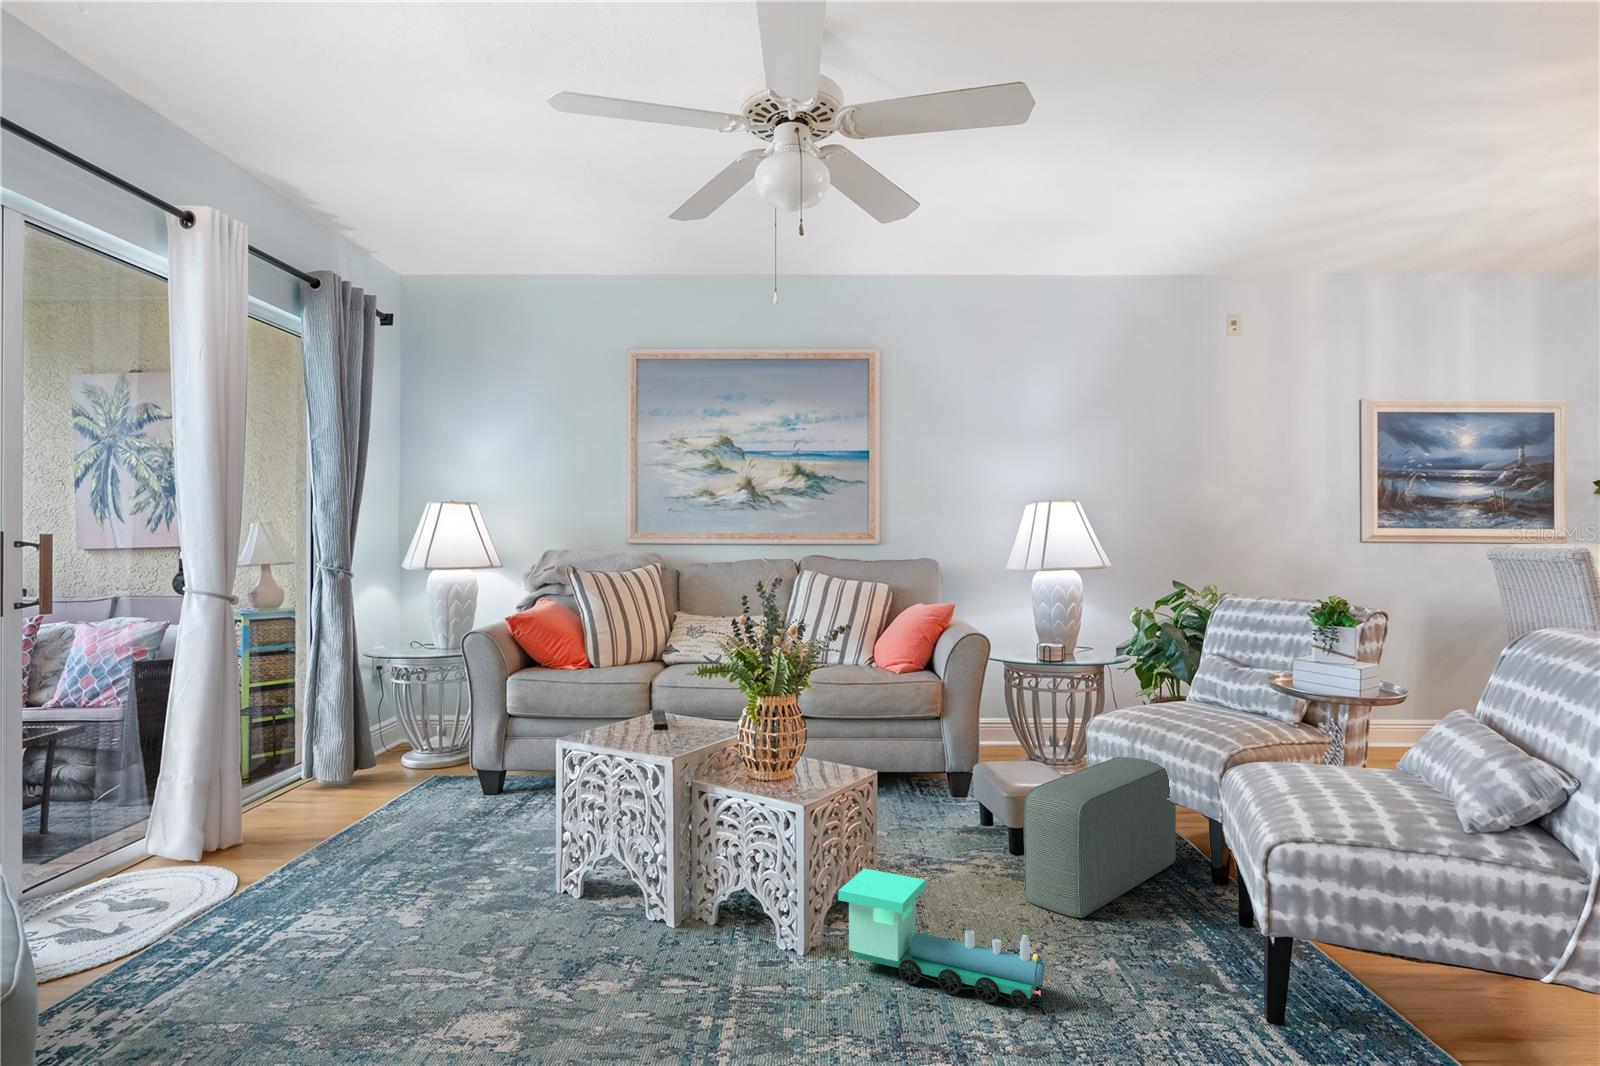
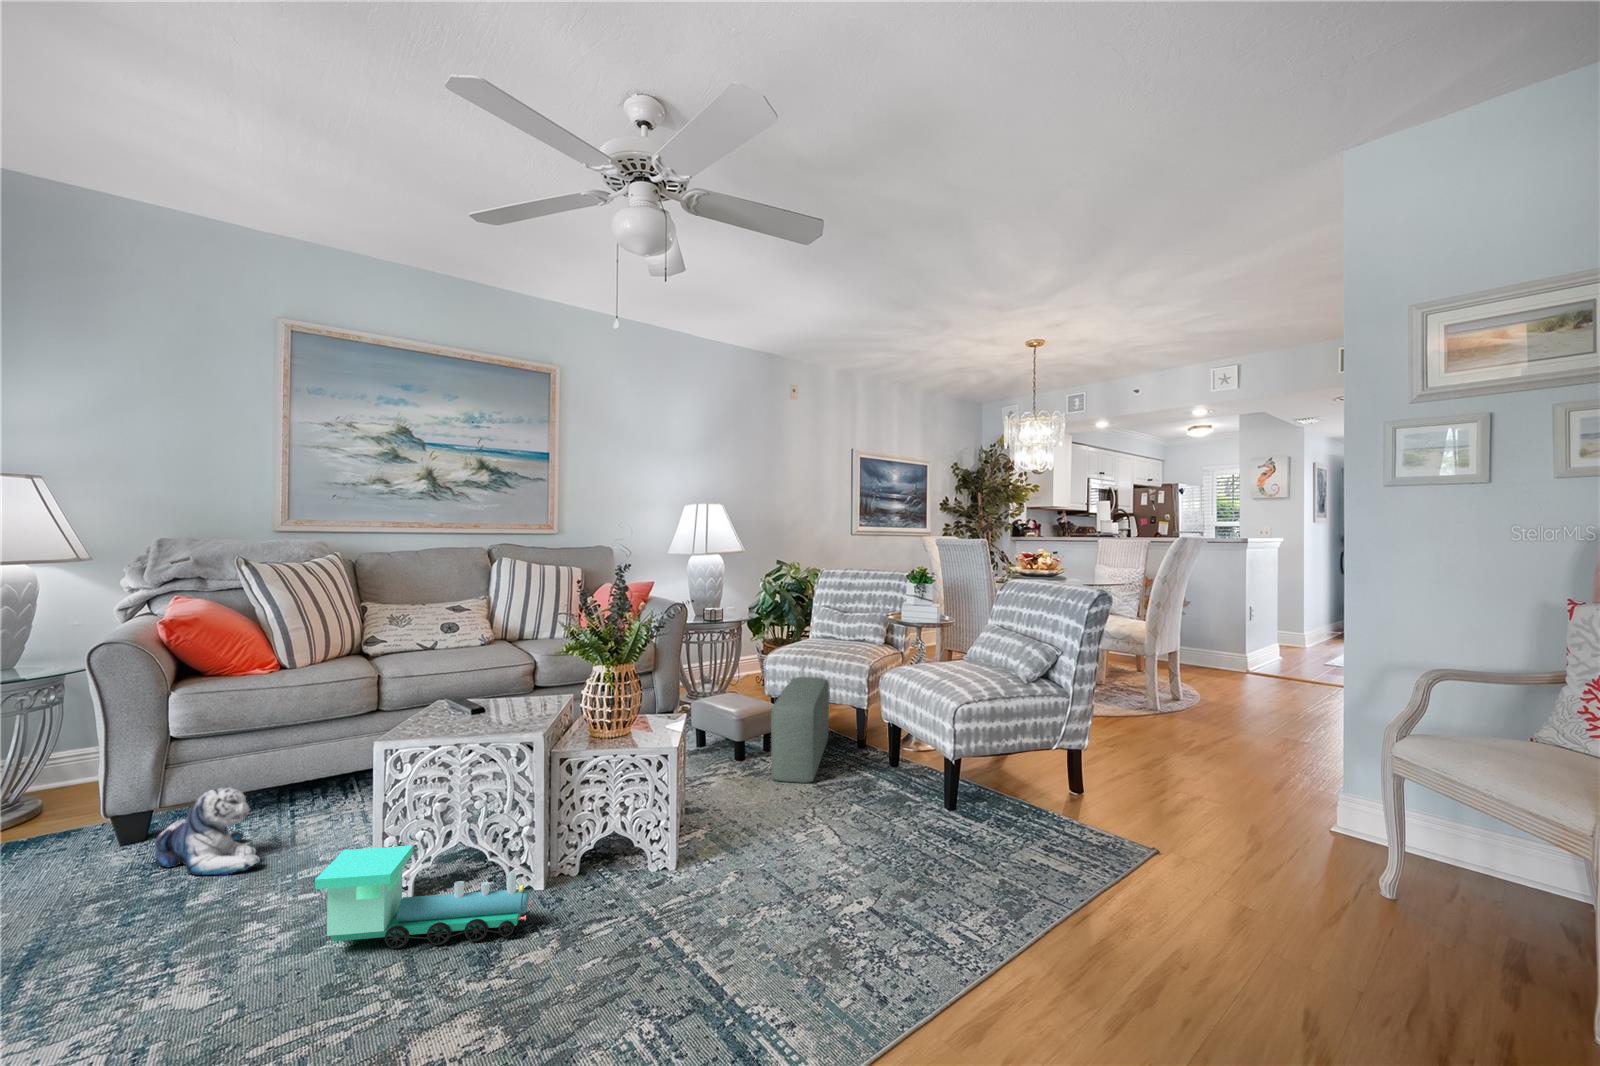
plush toy: none [418,782,488,864] -> present [155,787,260,875]
toy train: present [838,869,1048,1008] -> present [315,846,531,948]

